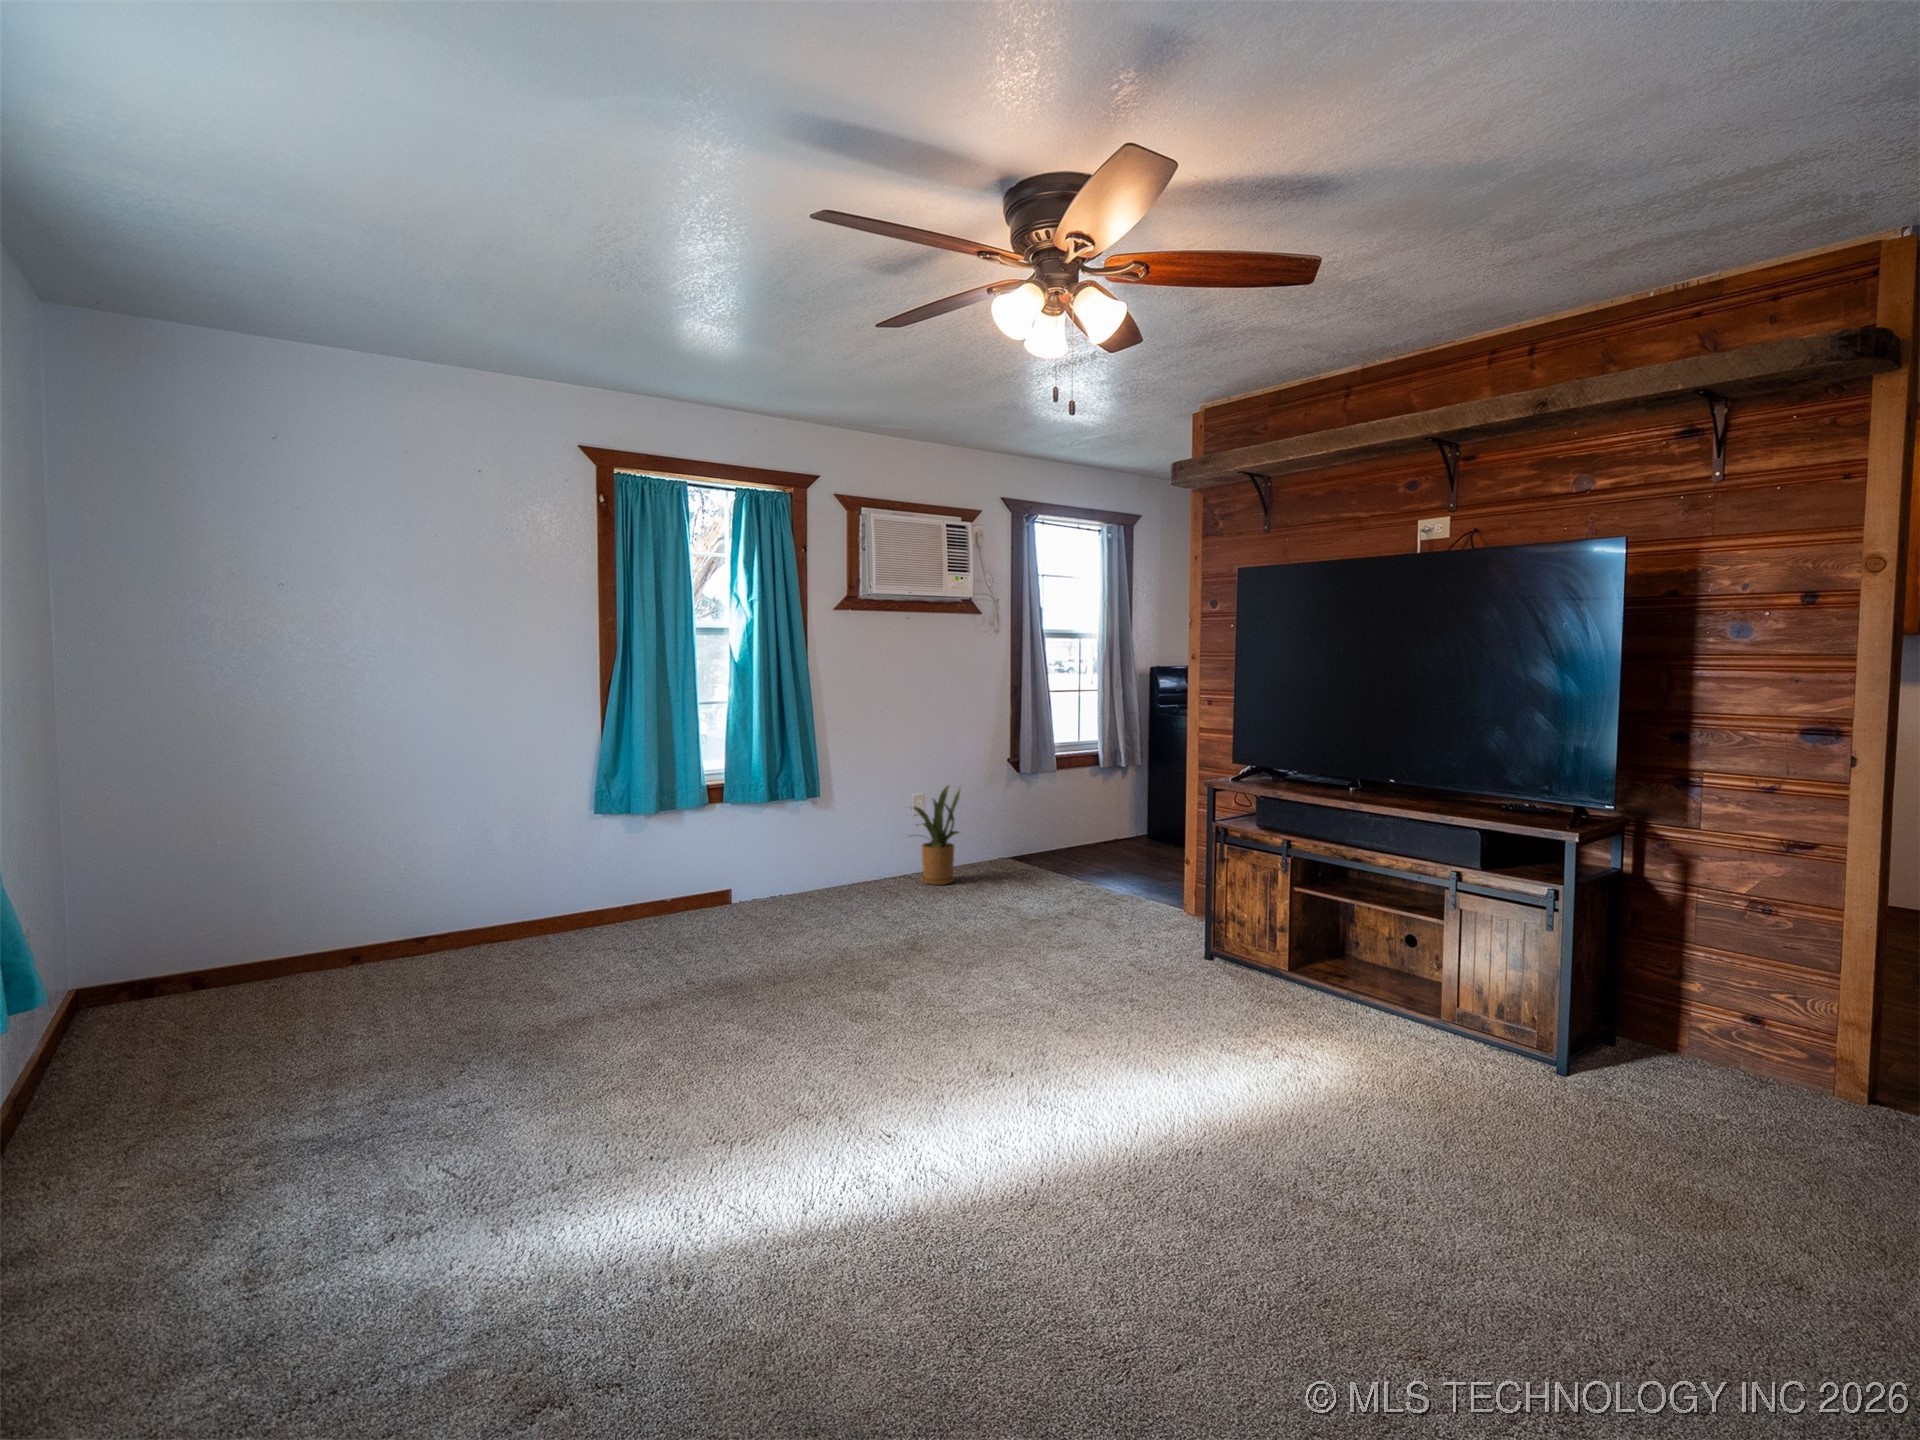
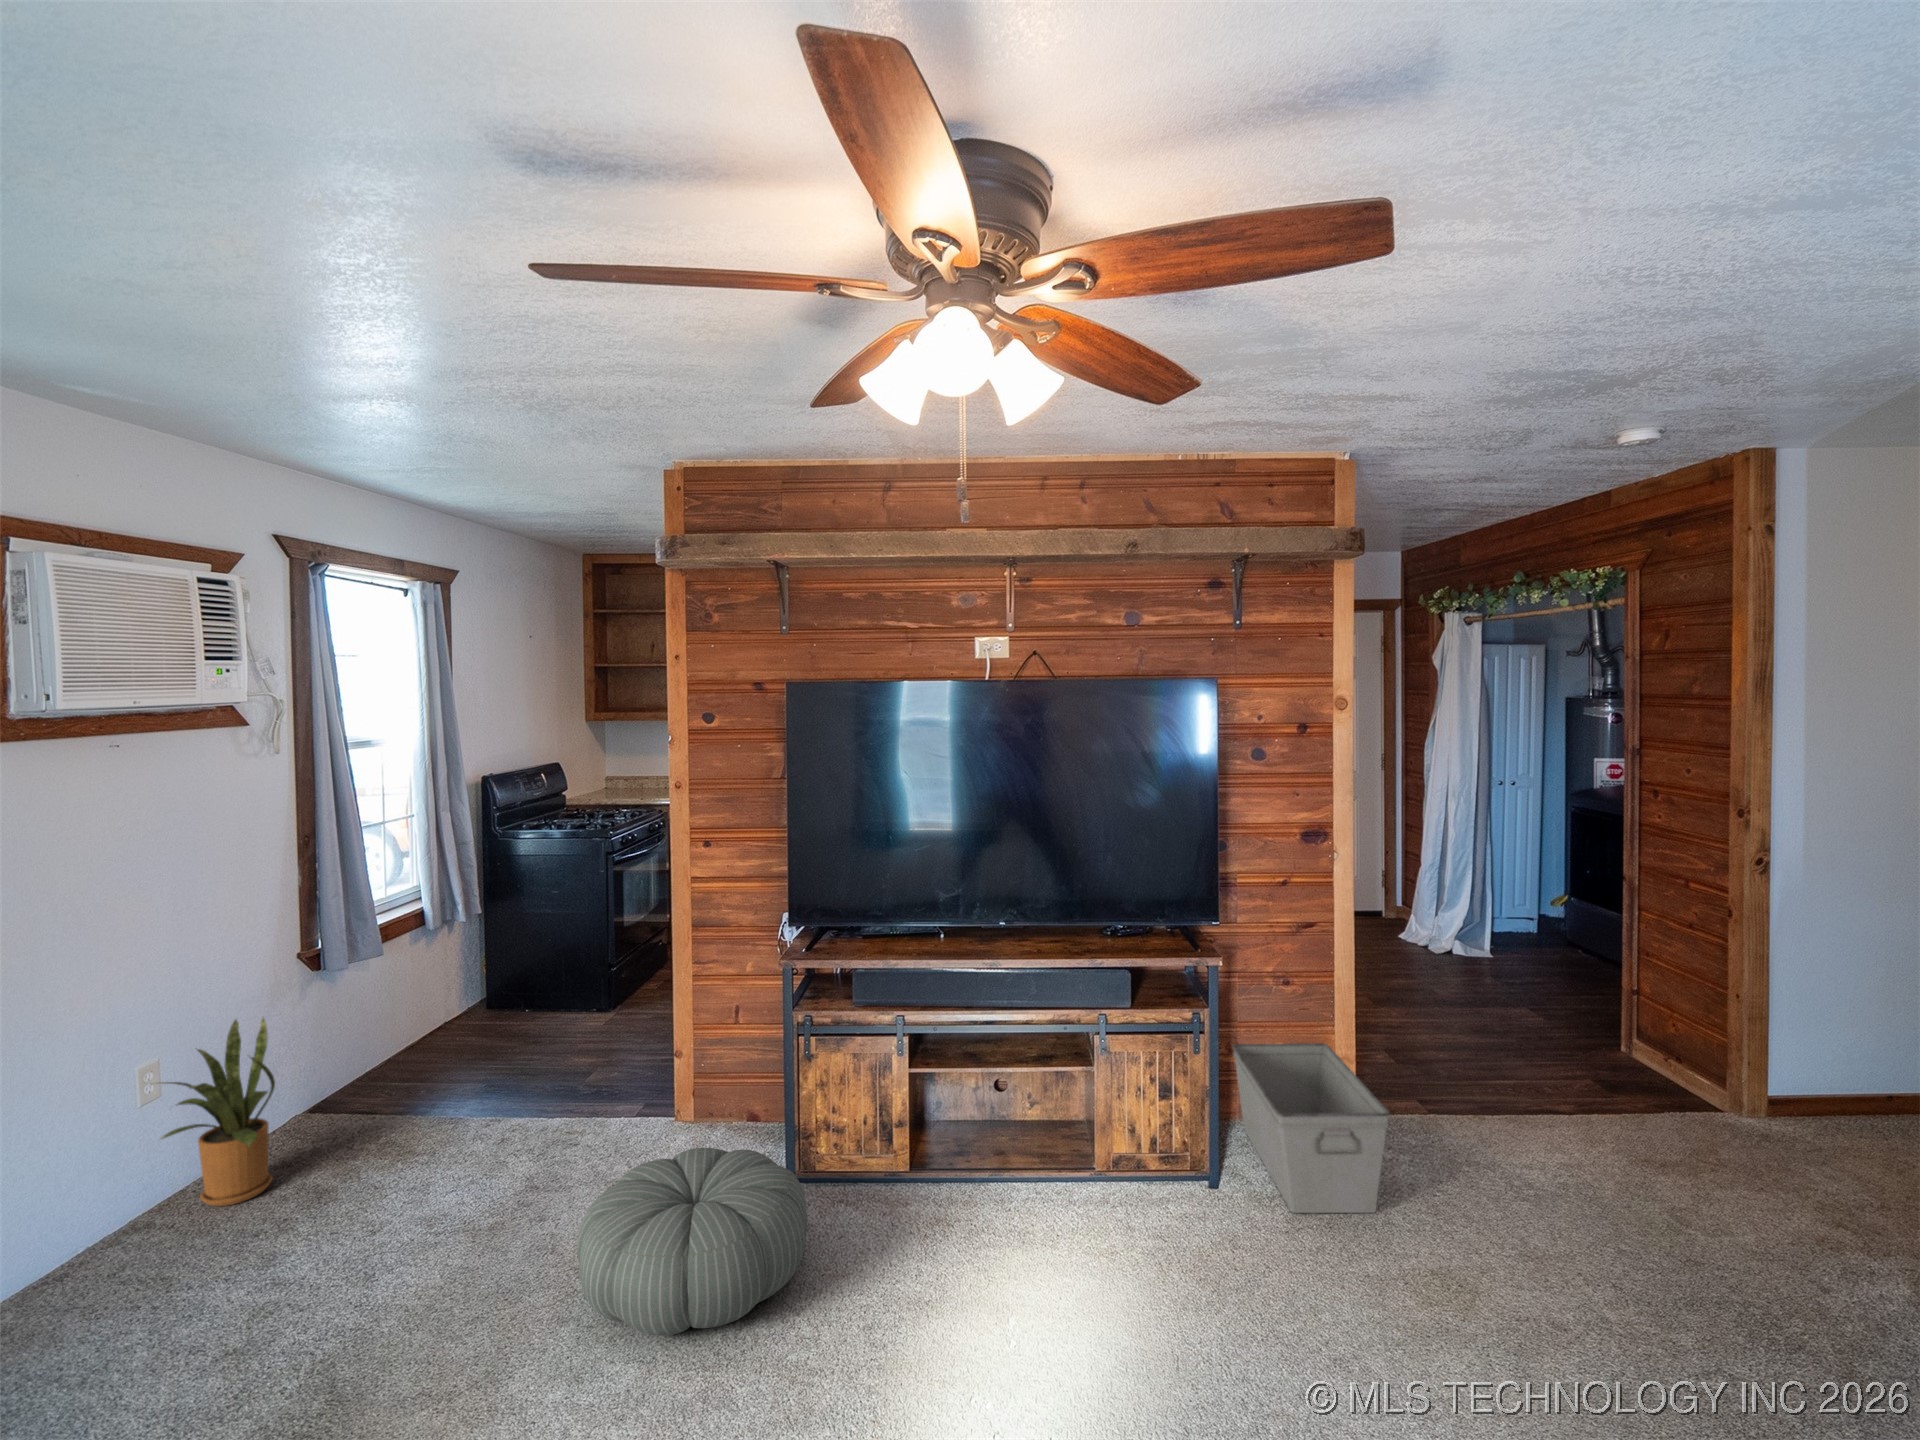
pouf: none [1020,896,1177,990] -> present [577,1148,807,1336]
storage bin: none [1611,960,1813,1142] -> present [1233,1043,1390,1213]

